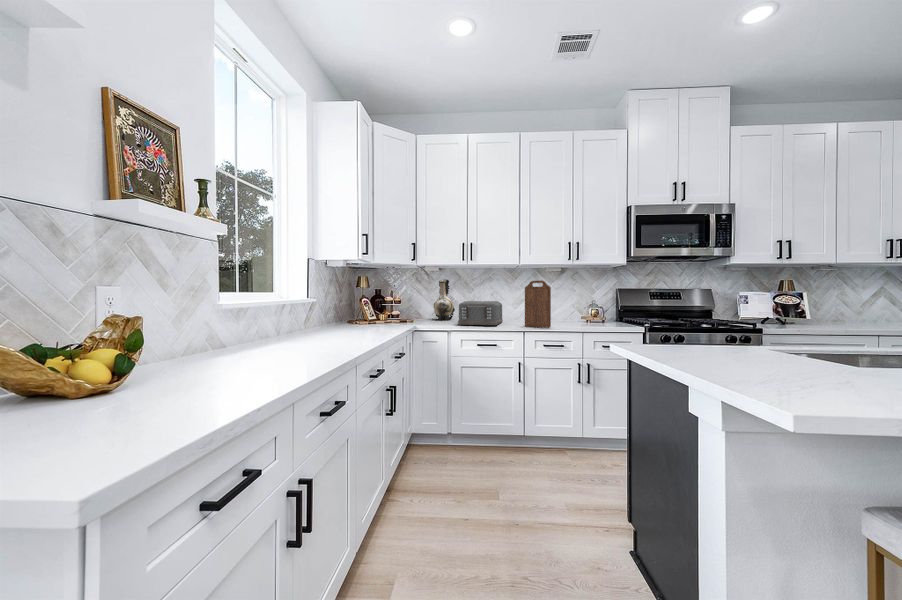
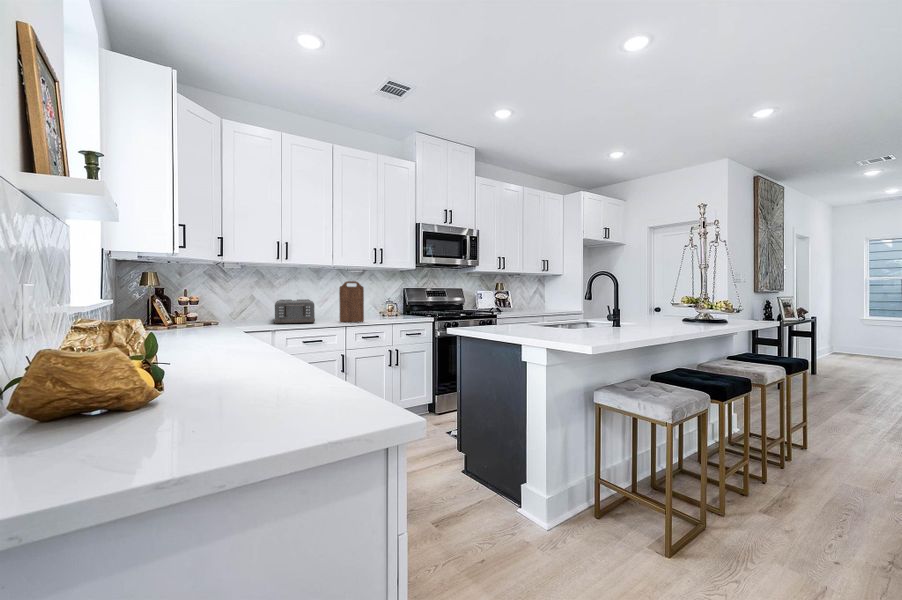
decorative vase: present [434,279,455,320] -> none [234,278,260,319]

